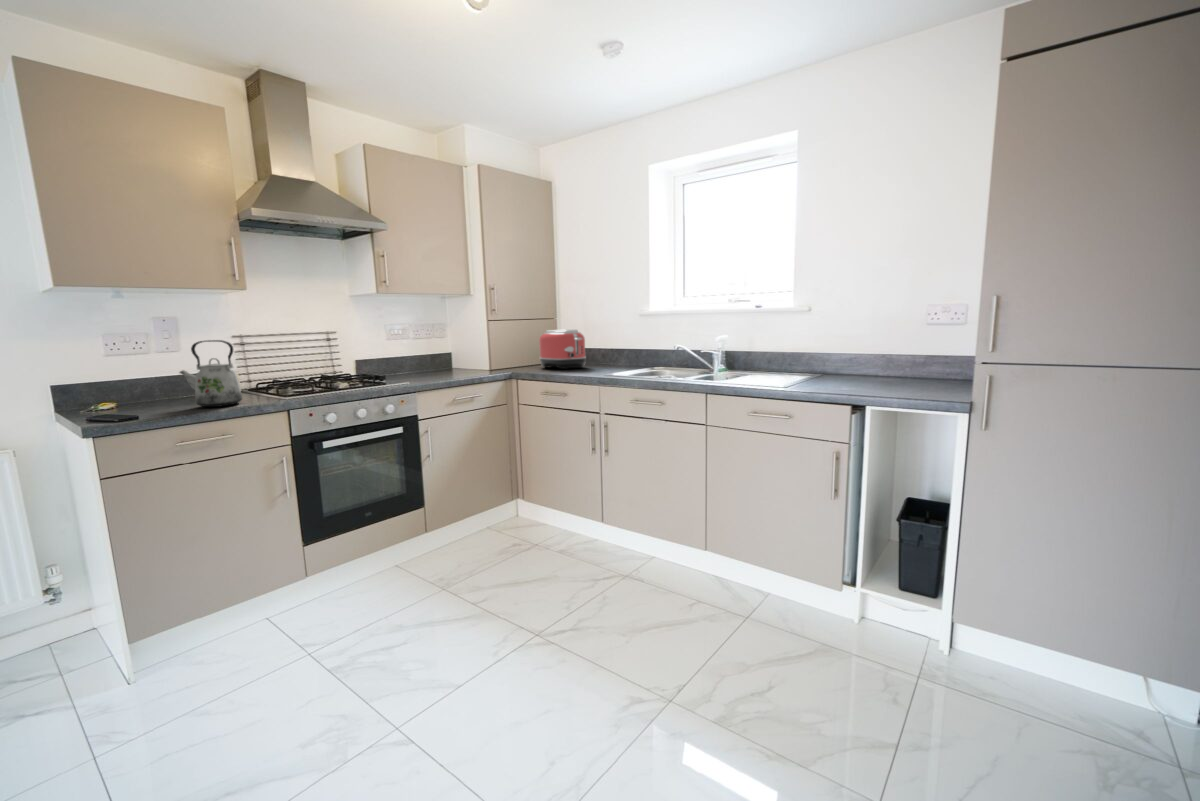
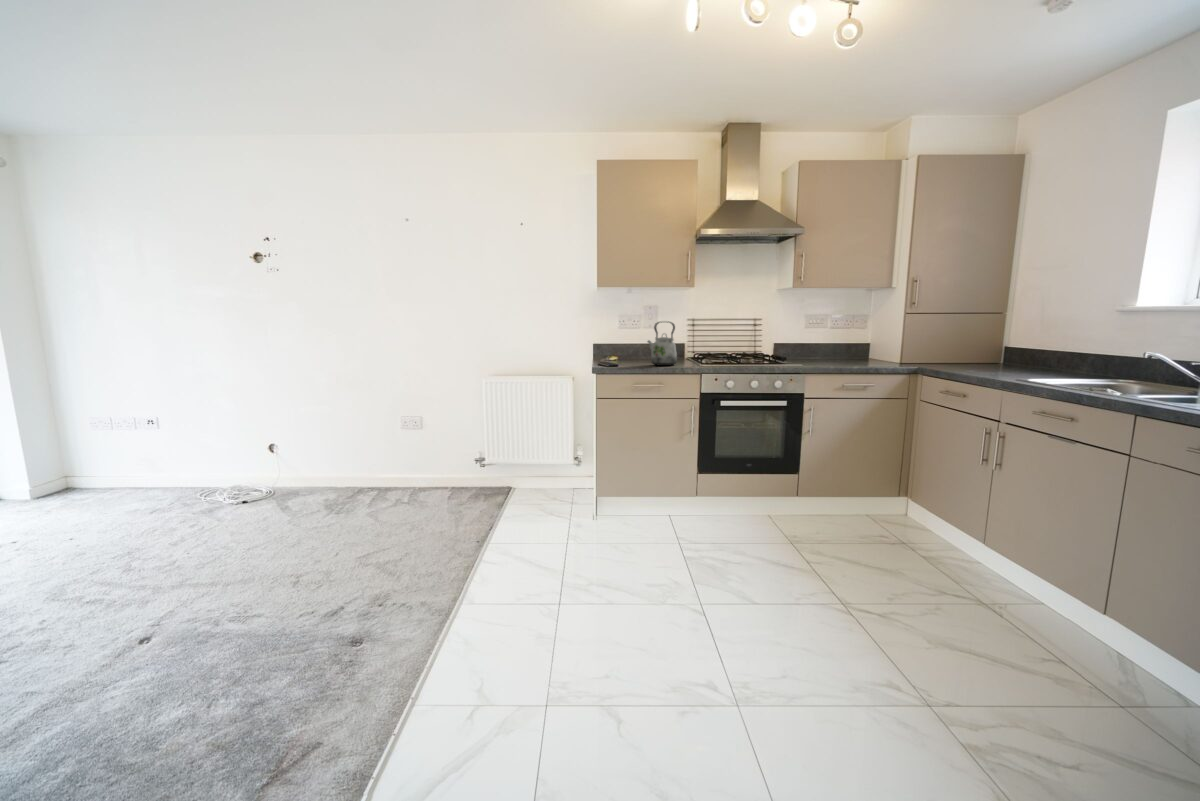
toaster: present [539,329,586,369] -> none [962,324,1025,370]

